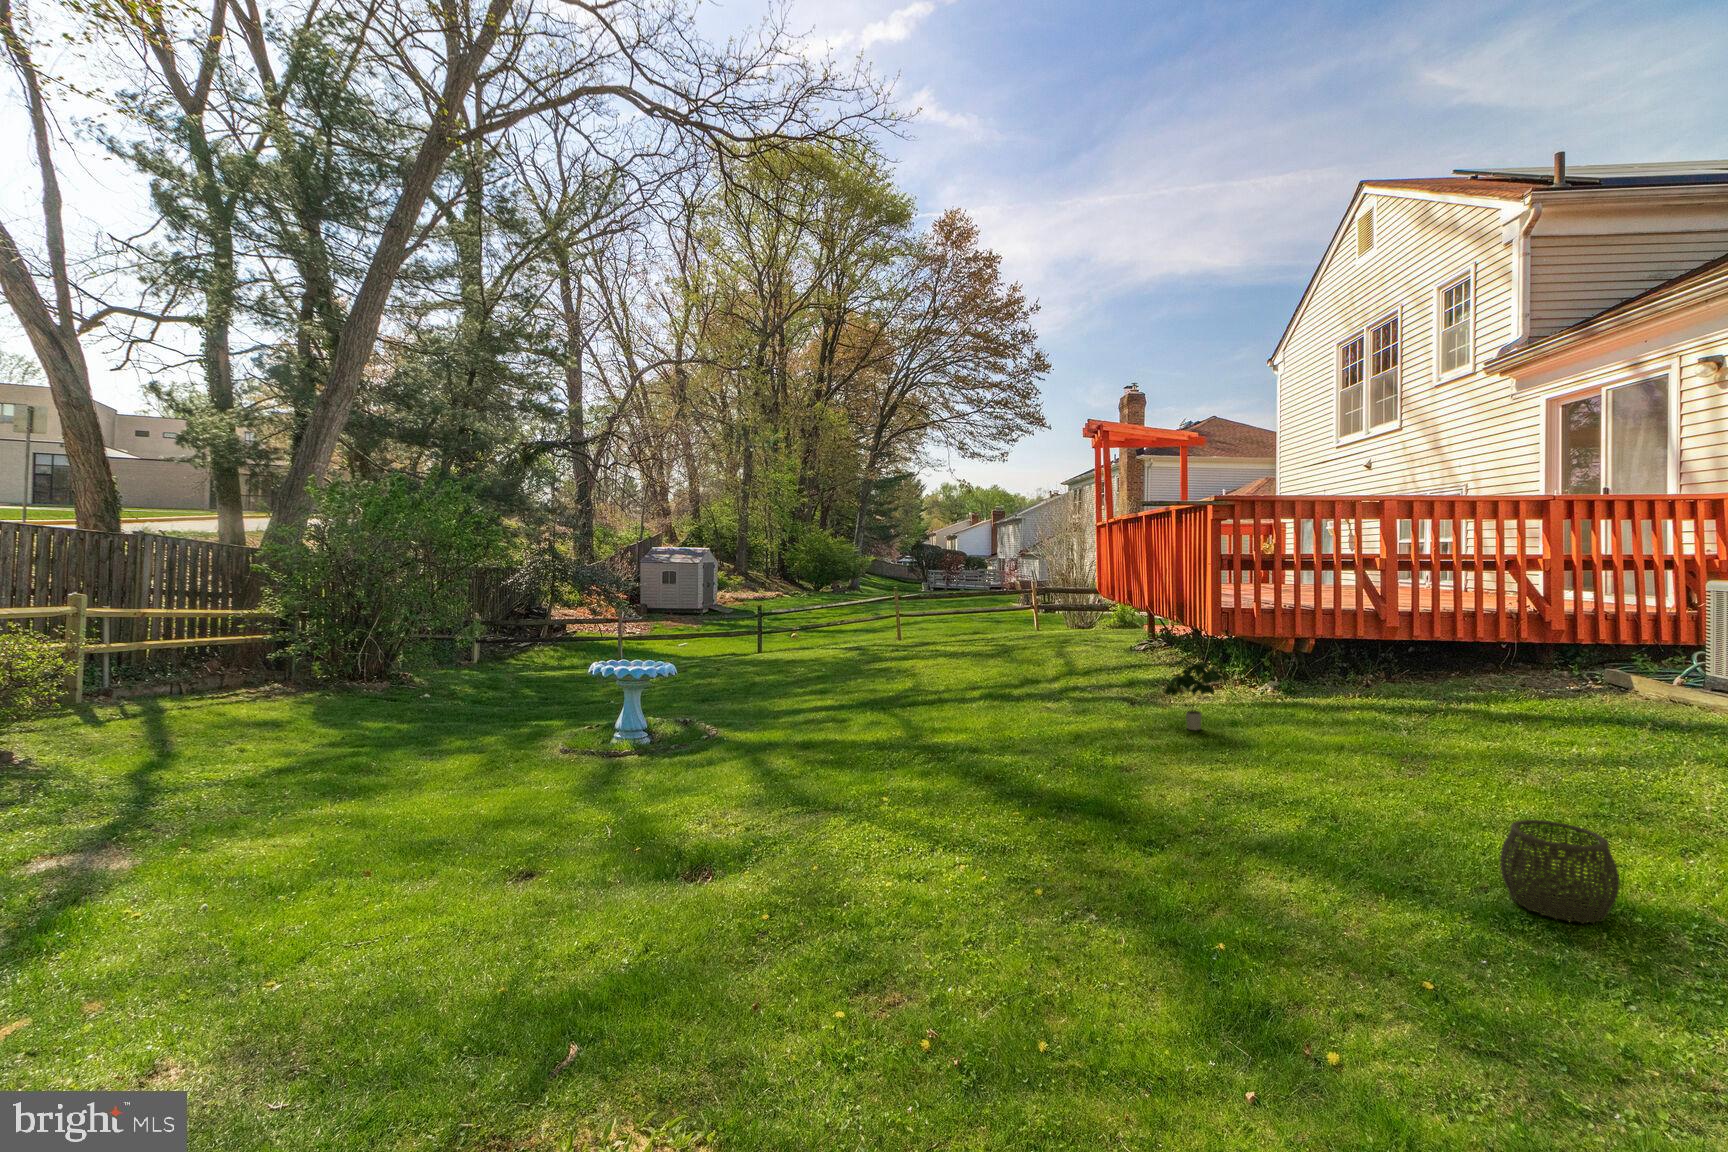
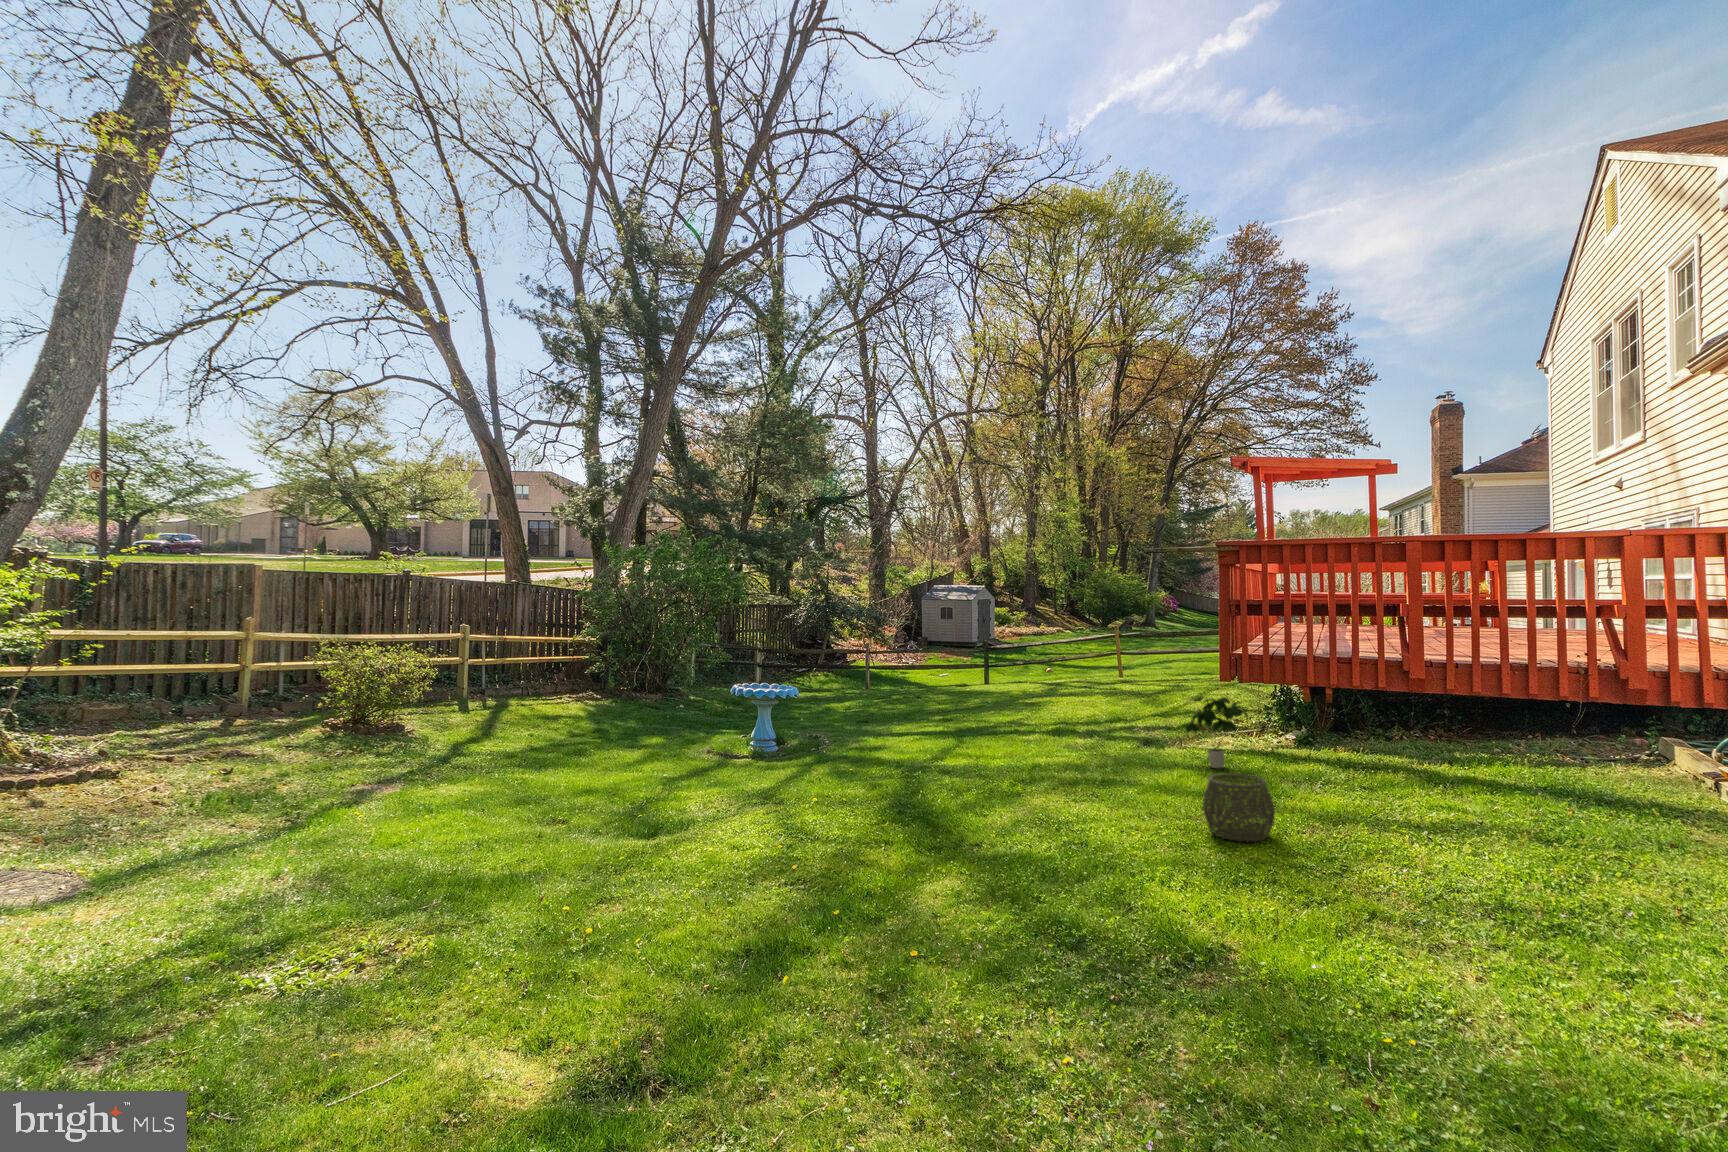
woven basket: present [1499,820,1620,923] -> present [1203,773,1275,842]

